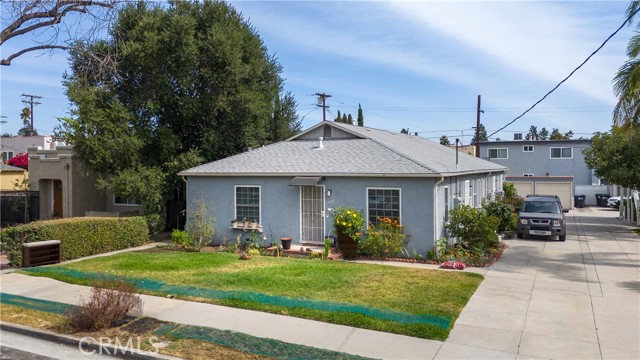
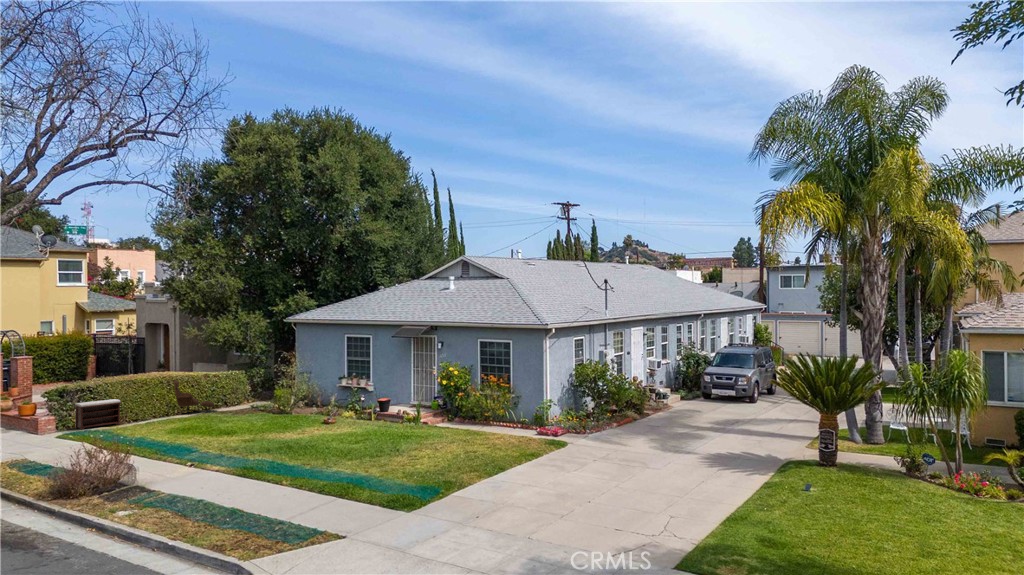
lounge chair: present [335,226,359,260] -> present [174,380,214,414]

